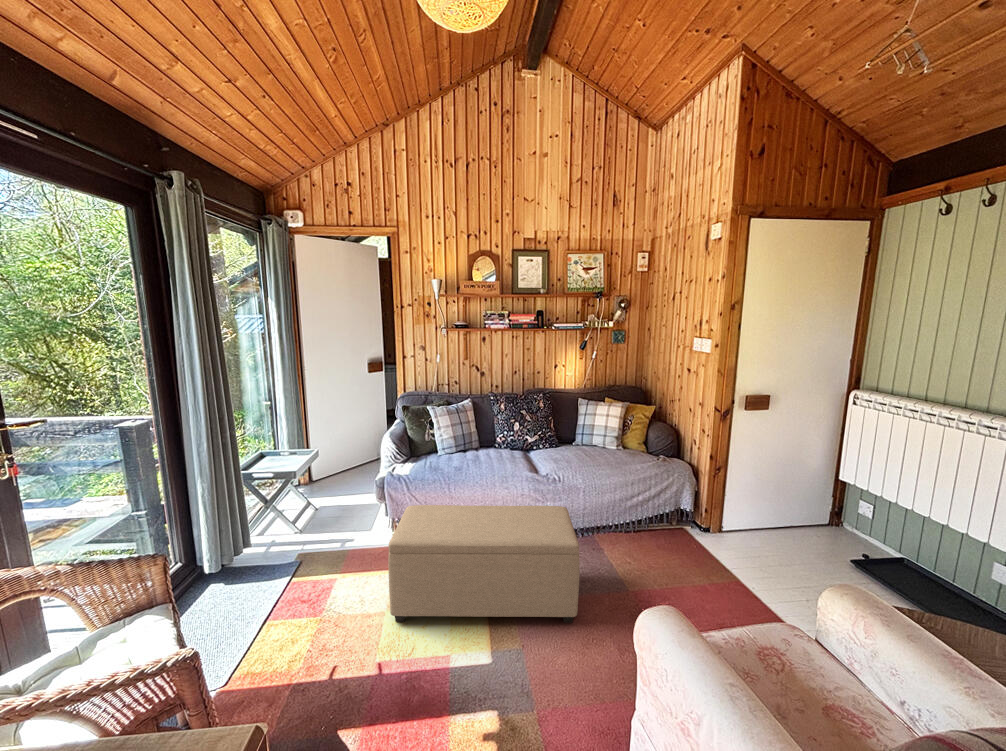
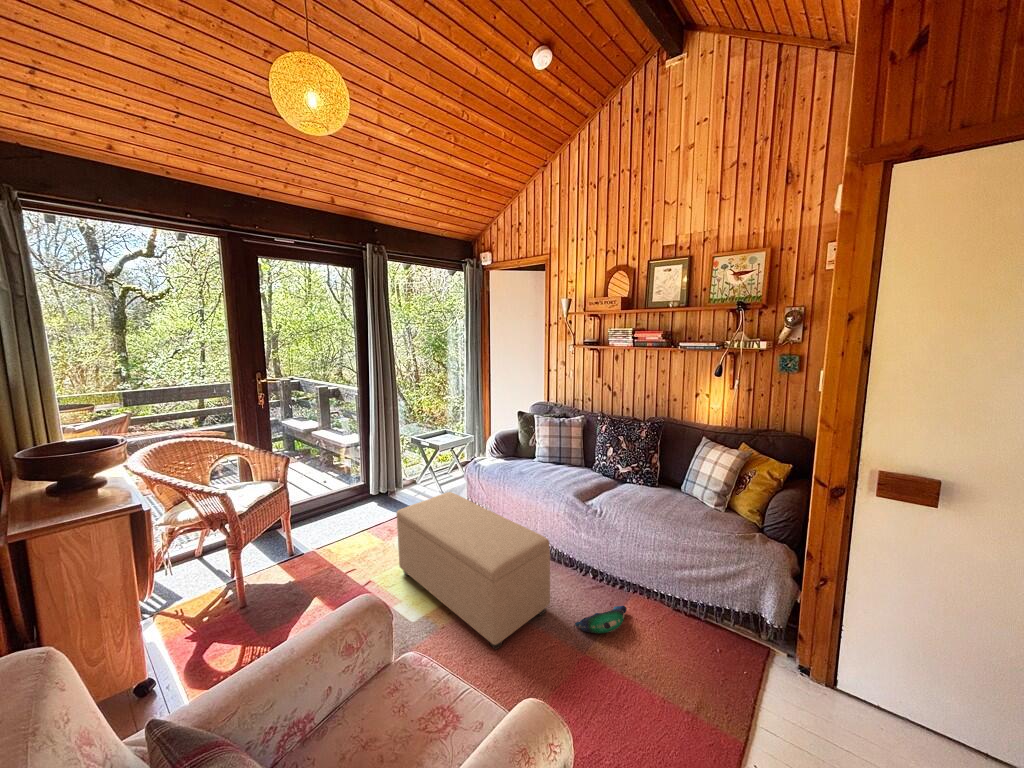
plush toy: none [592,544,622,574] -> present [575,606,627,634]

